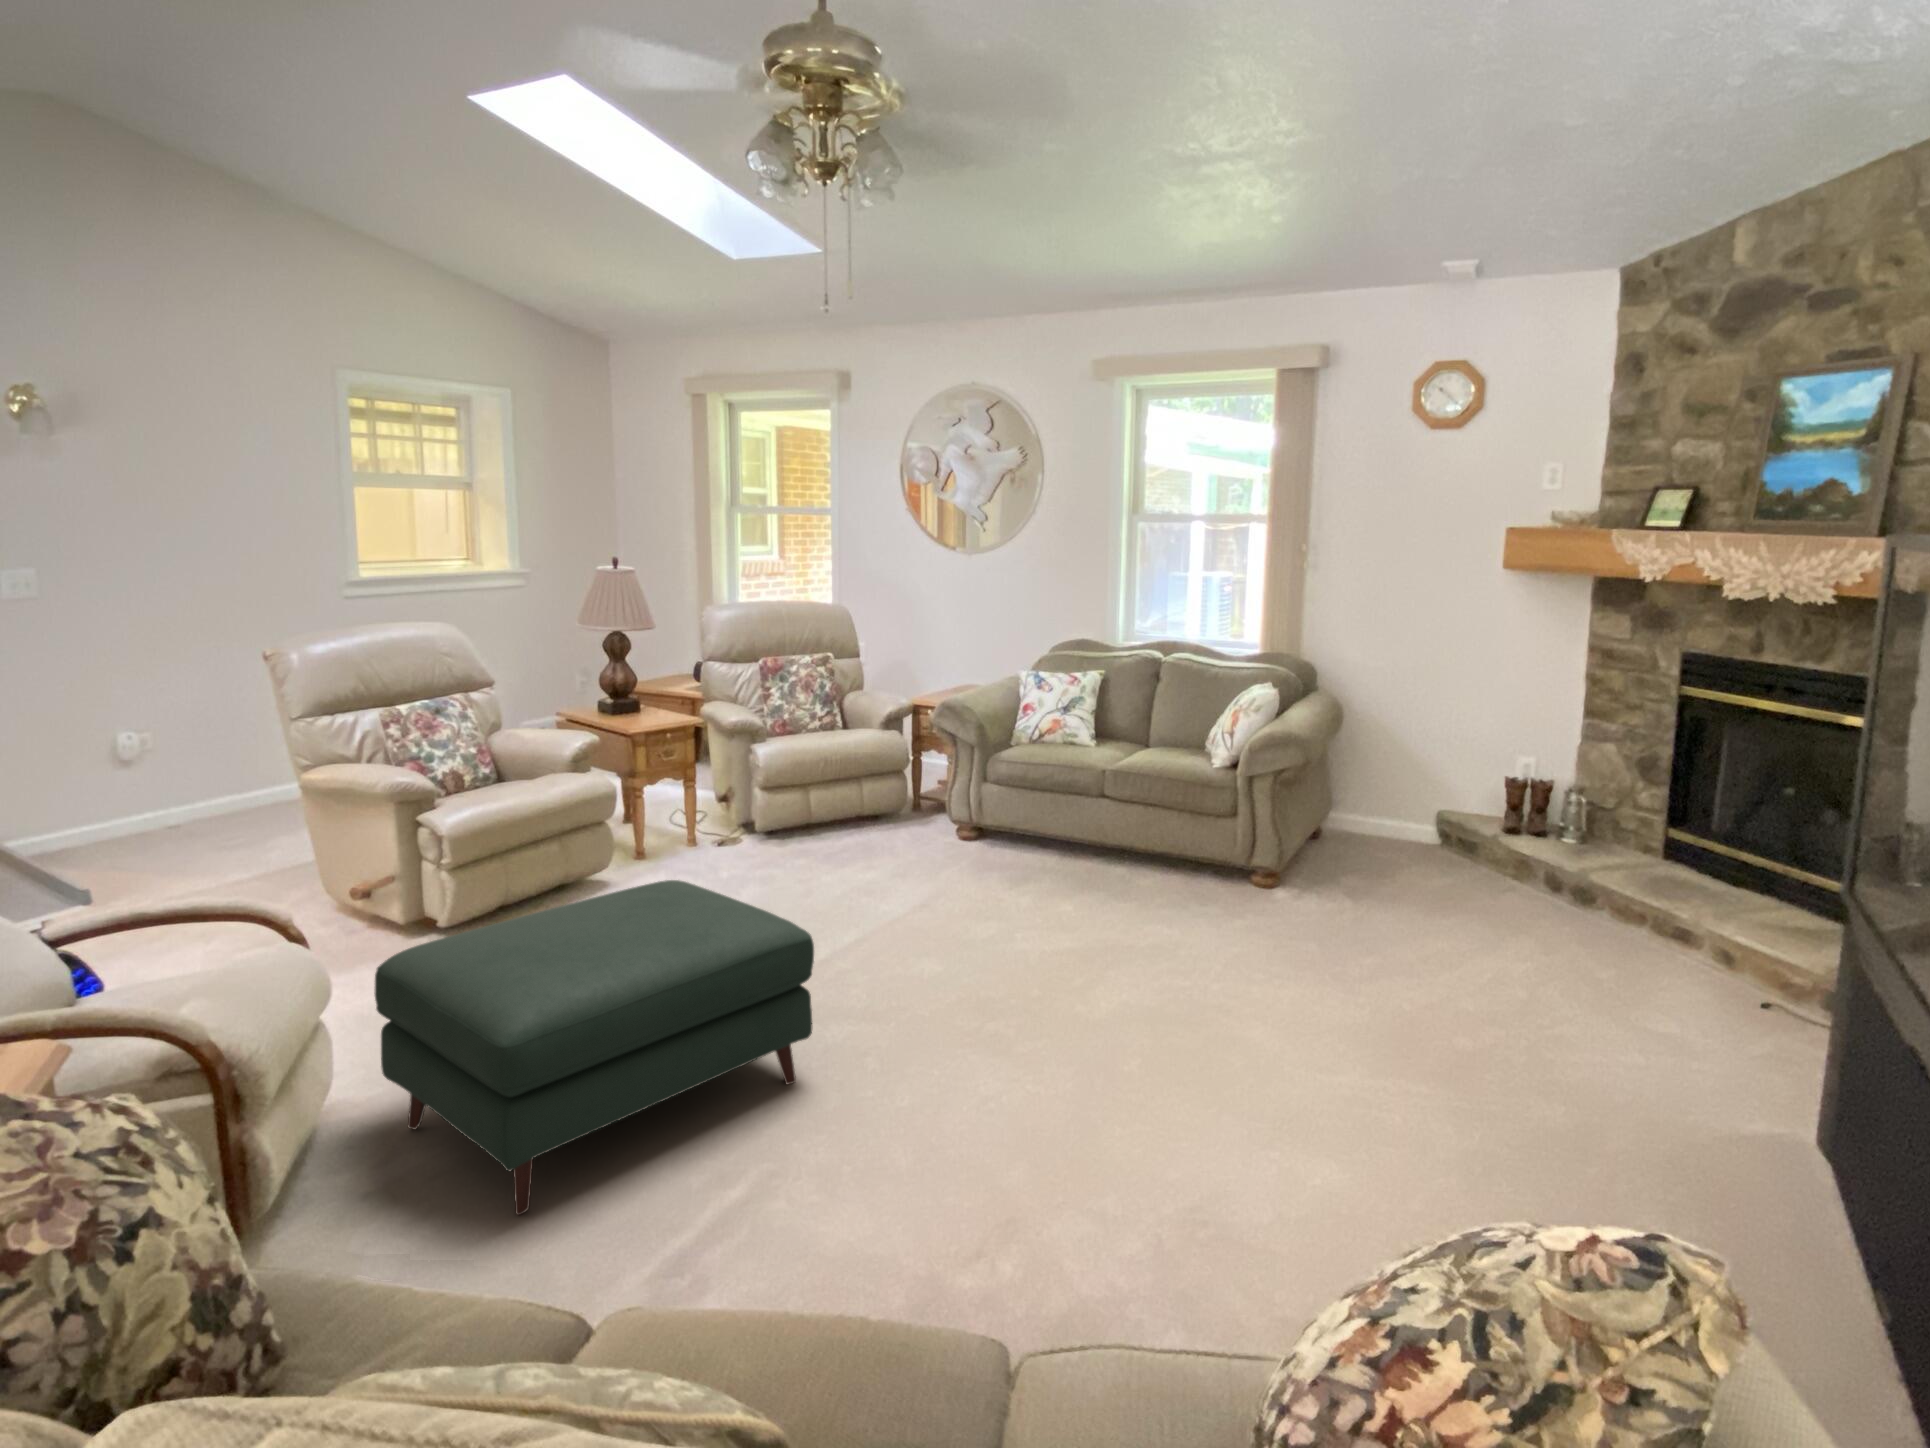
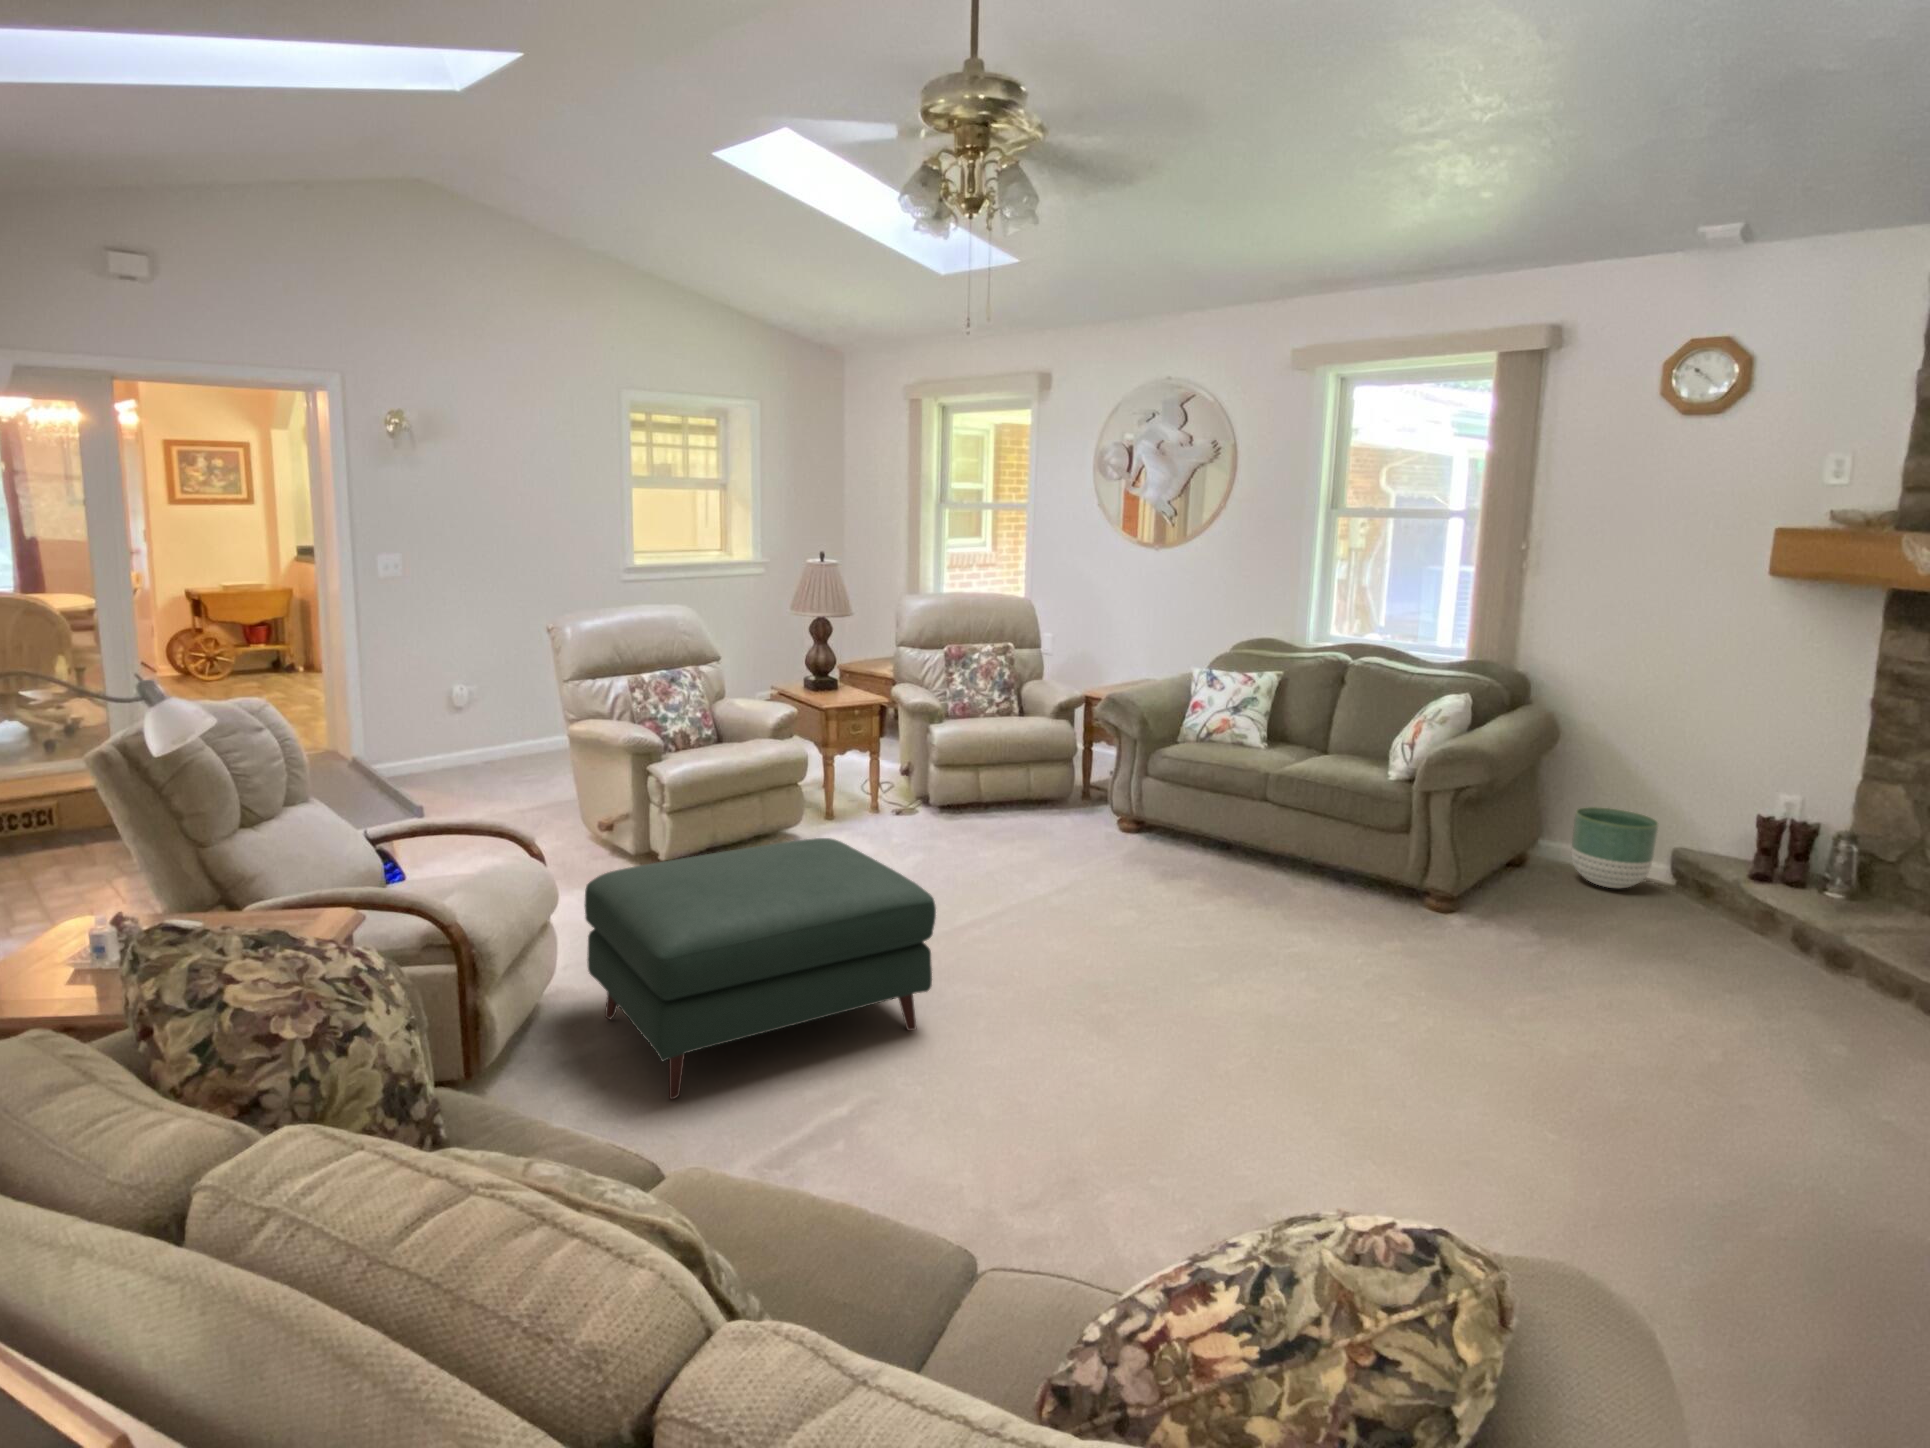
planter: none [1364,781,1432,852] -> present [1572,807,1658,888]

